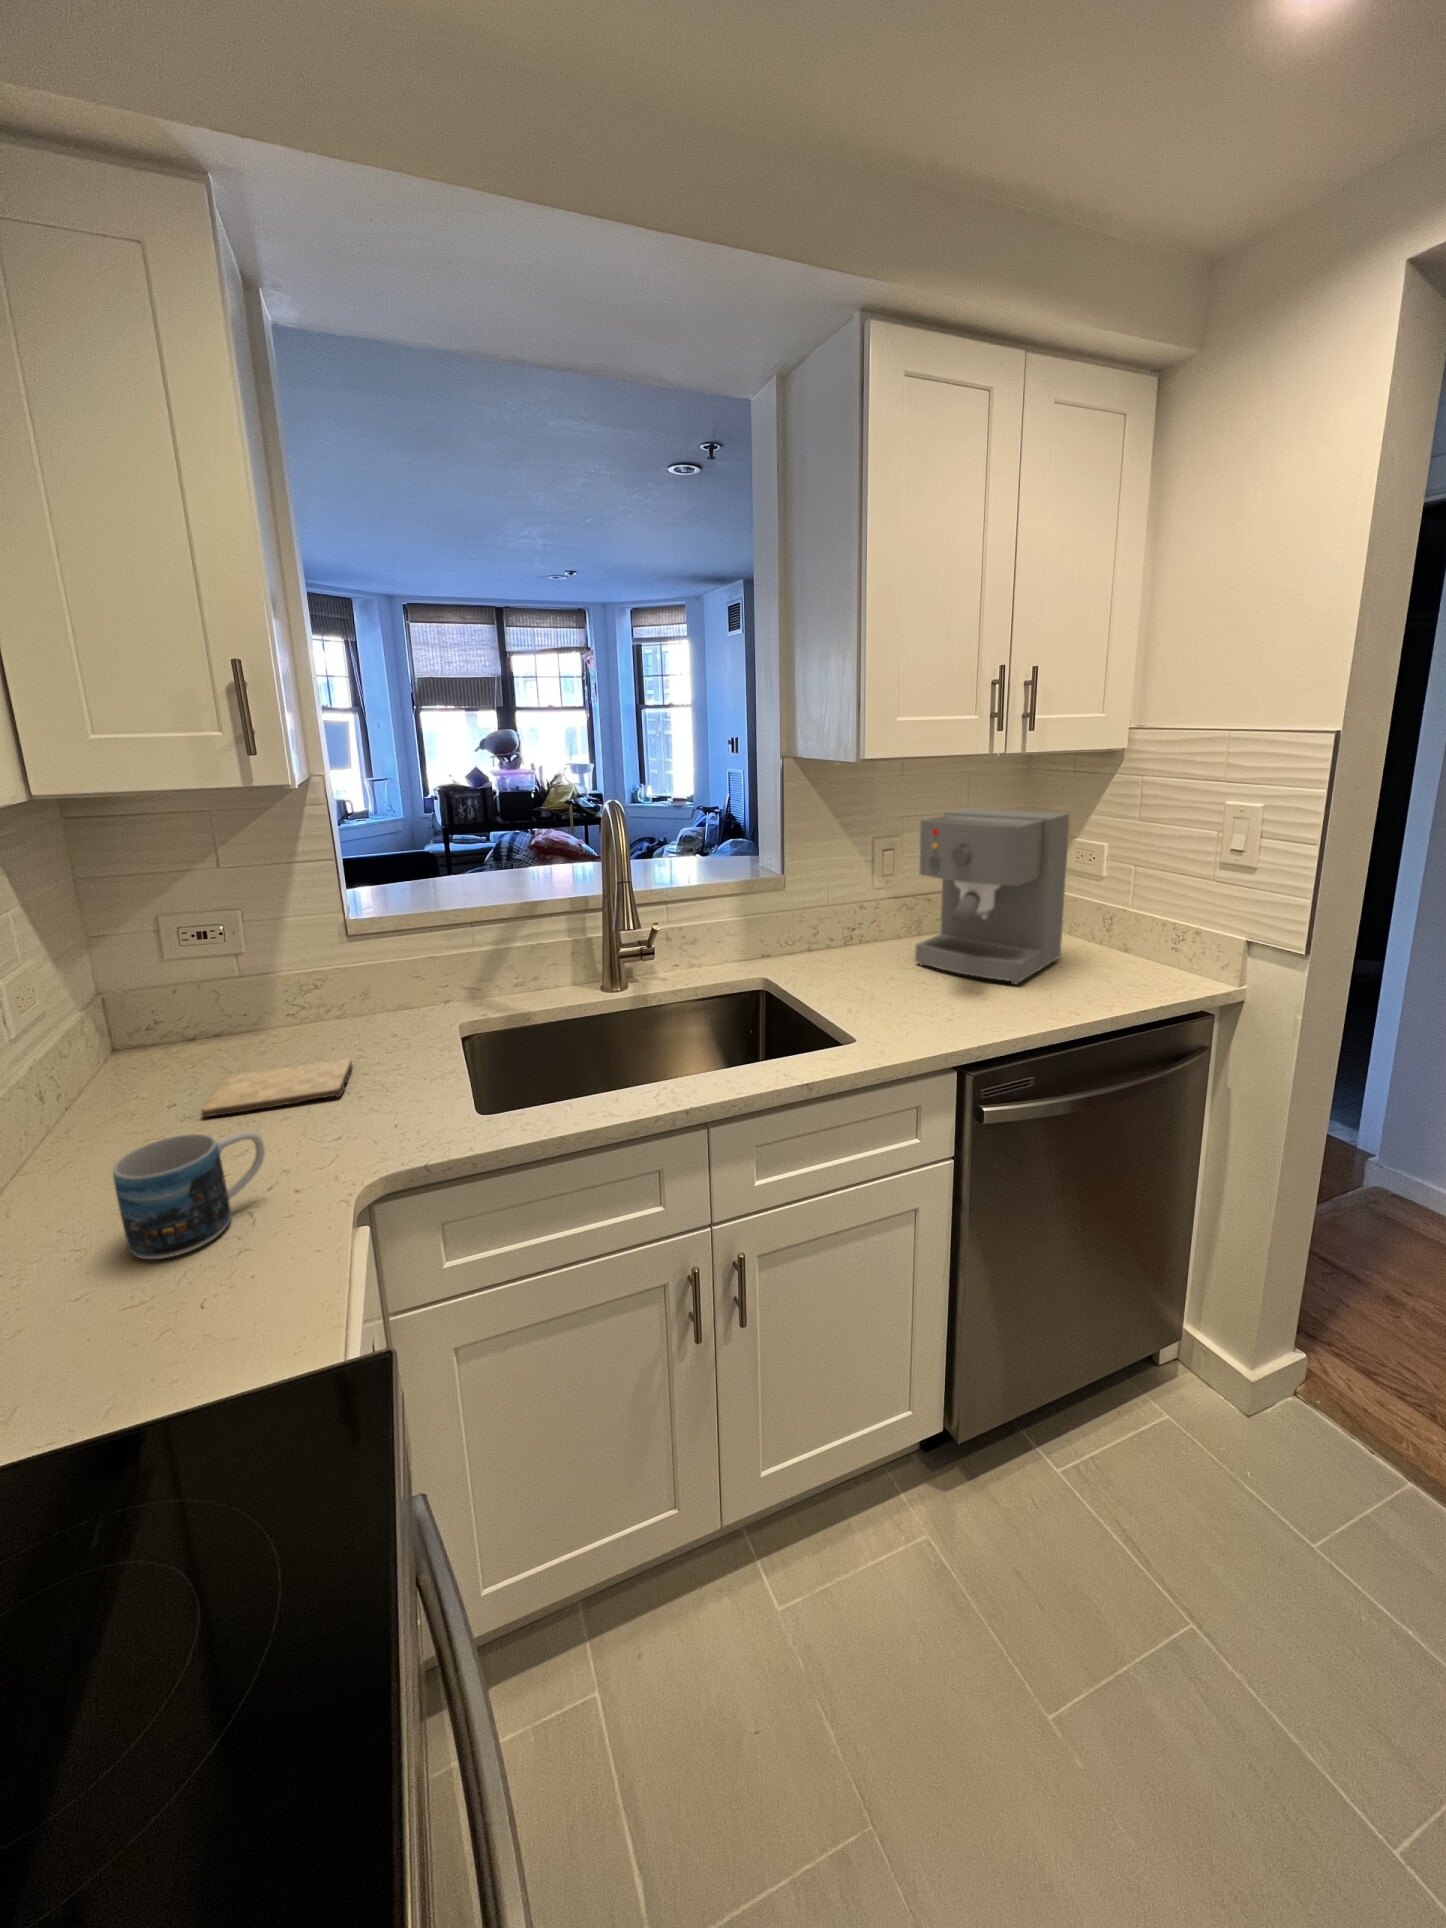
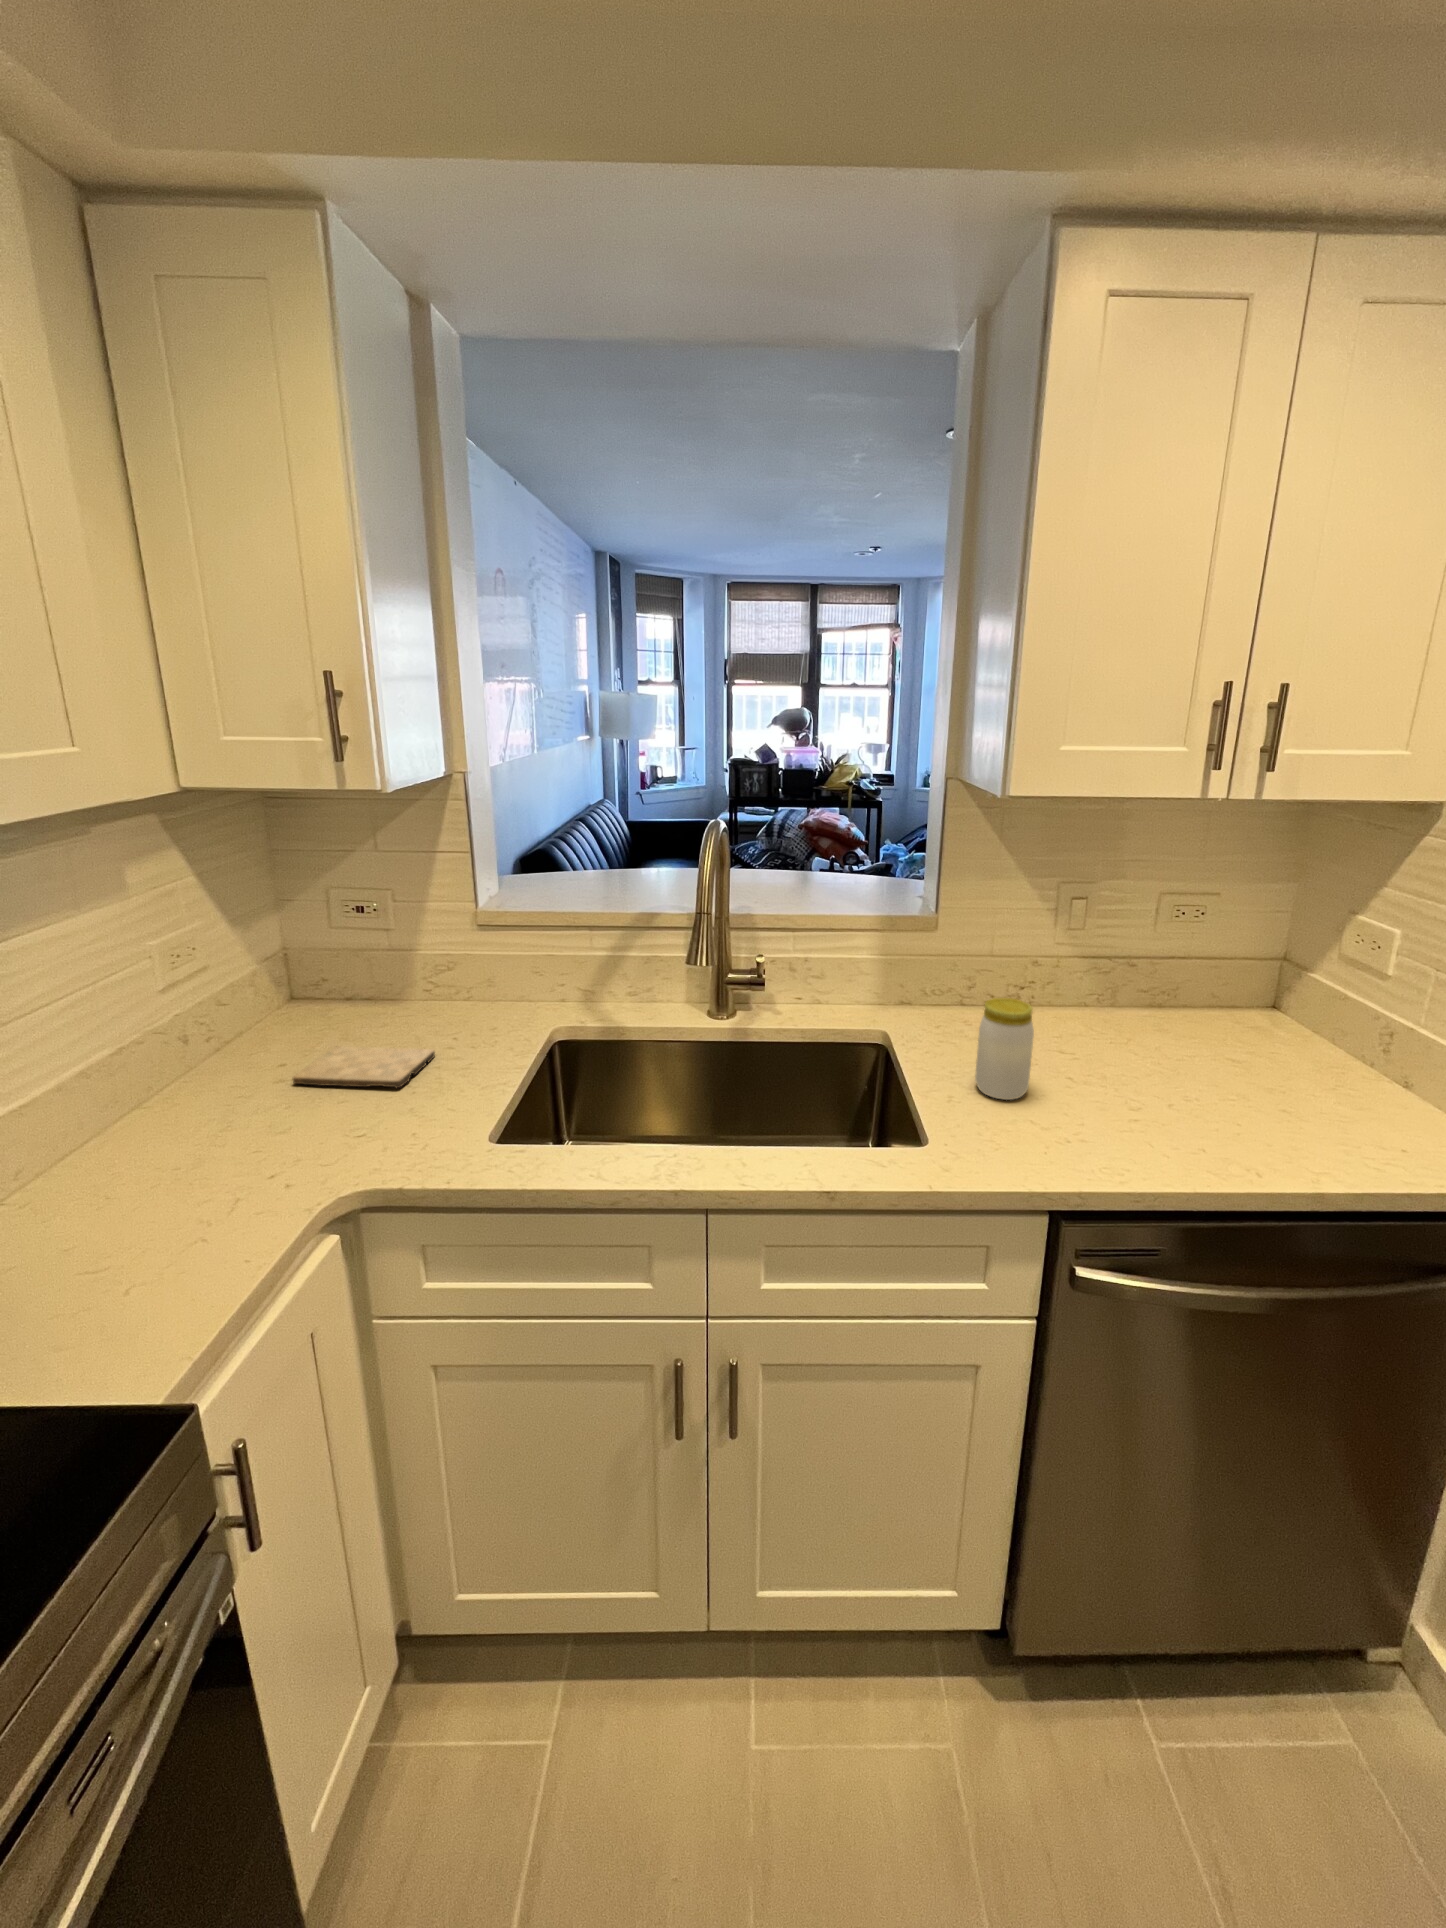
coffee maker: present [915,809,1069,984] -> none [1075,860,1323,1107]
jar: none [863,923,906,1003] -> present [975,998,1034,1100]
mug: present [113,1132,265,1259] -> none [132,1112,270,1221]

